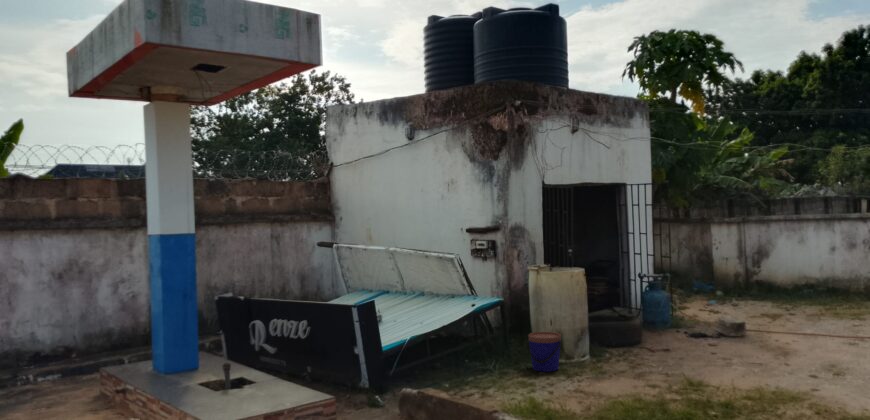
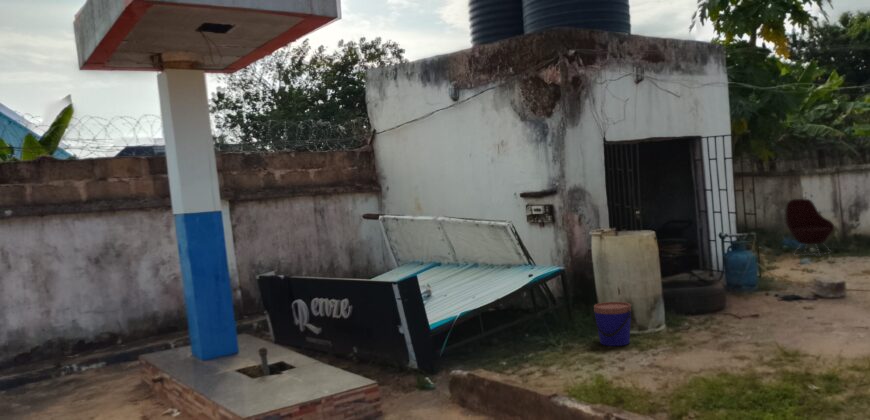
chair: none [698,244,739,297] -> present [786,199,834,255]

